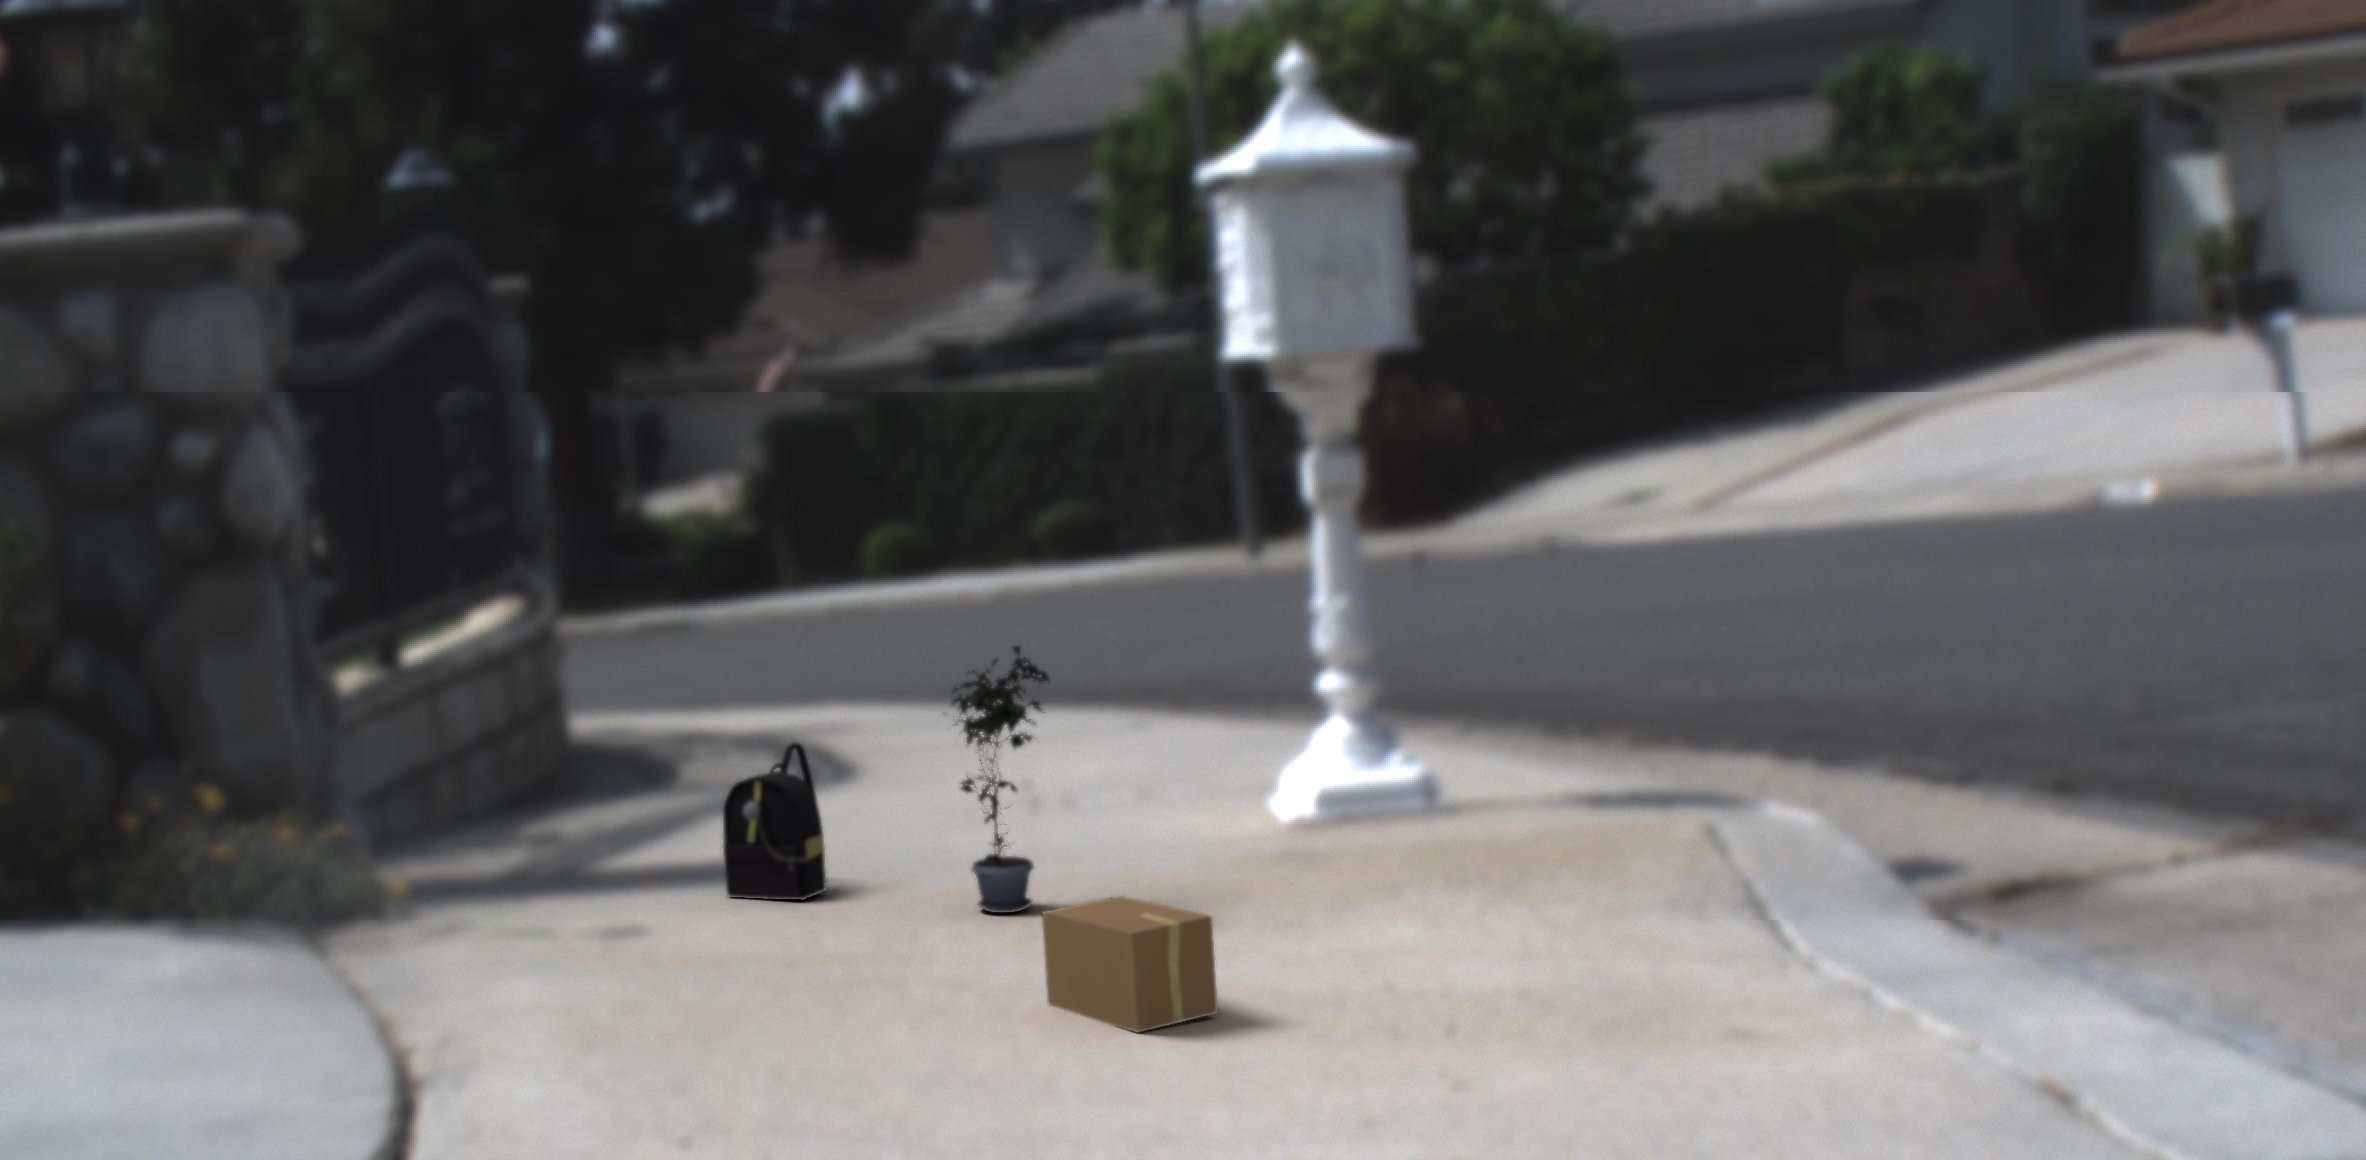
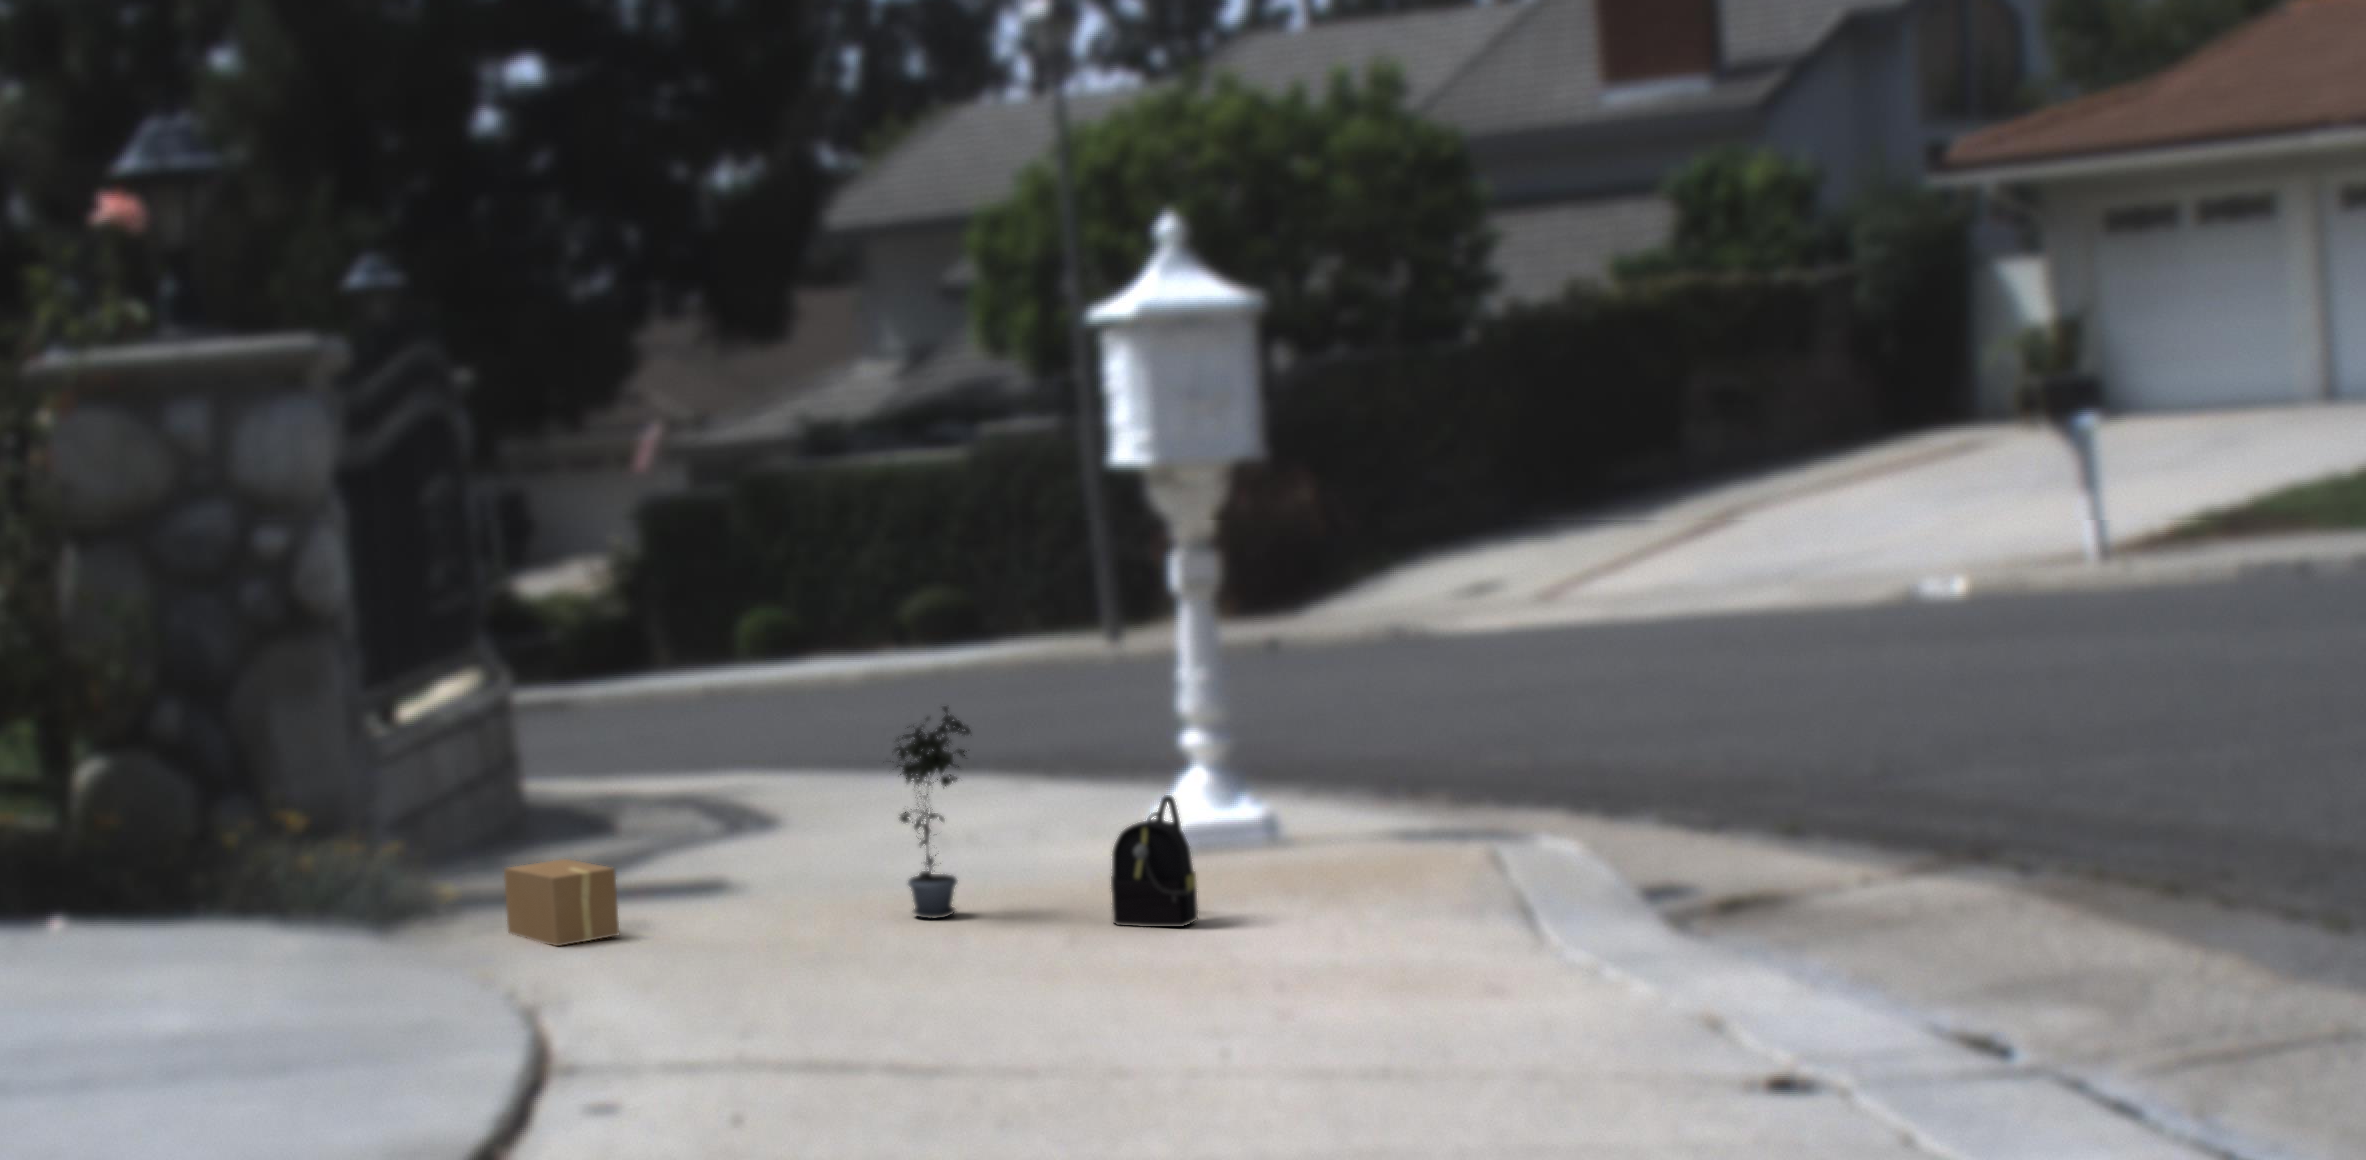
backpack: present [723,743,827,900] -> present [1111,795,1198,927]
cardboard box: present [1042,896,1218,1033] -> present [504,859,619,946]

